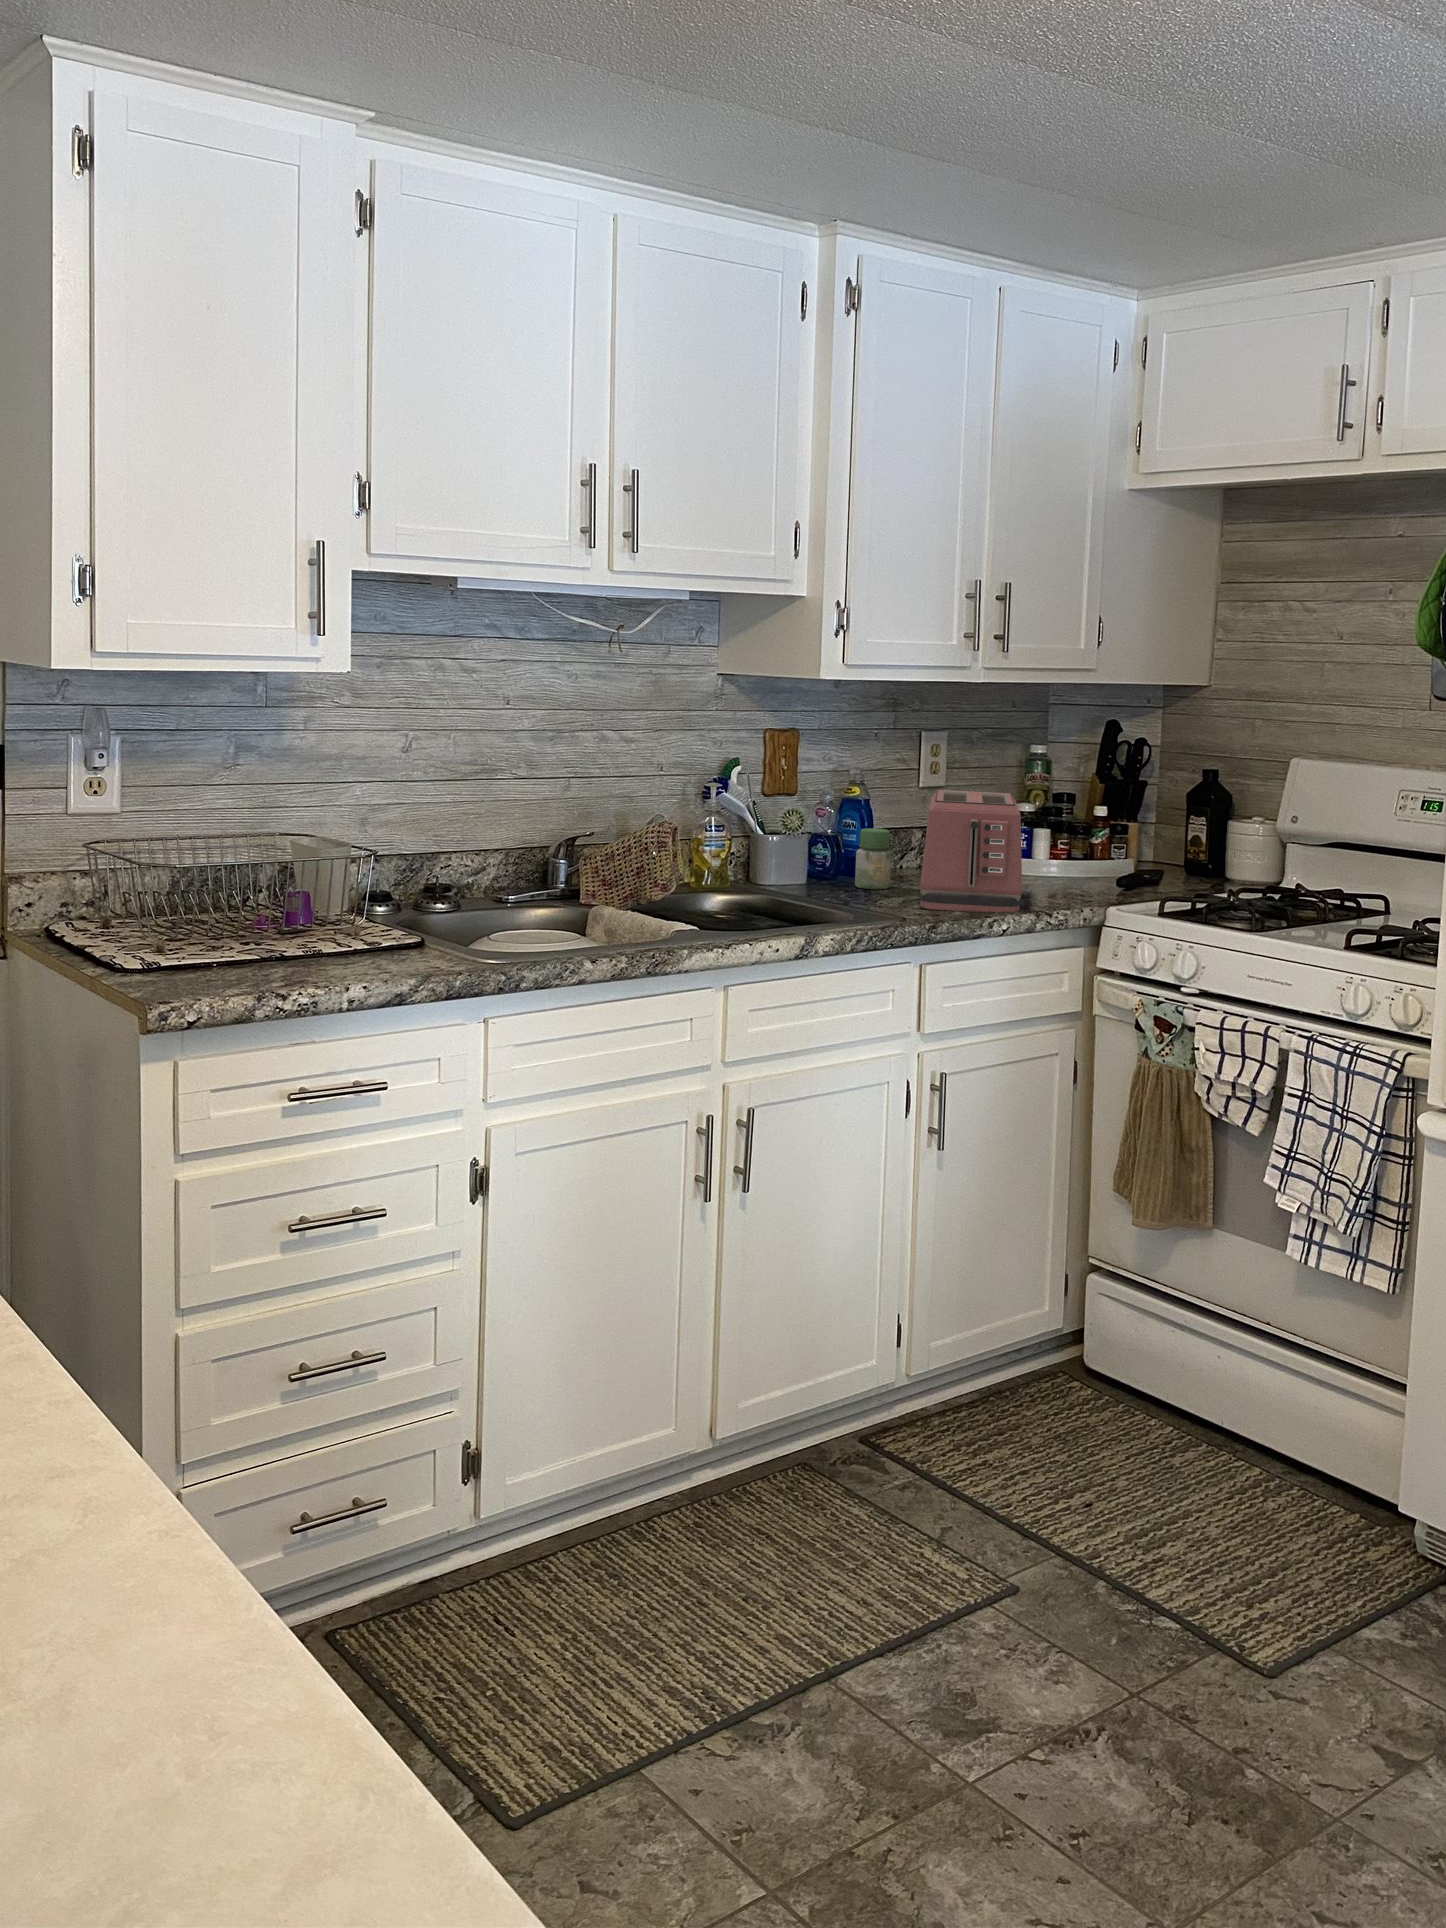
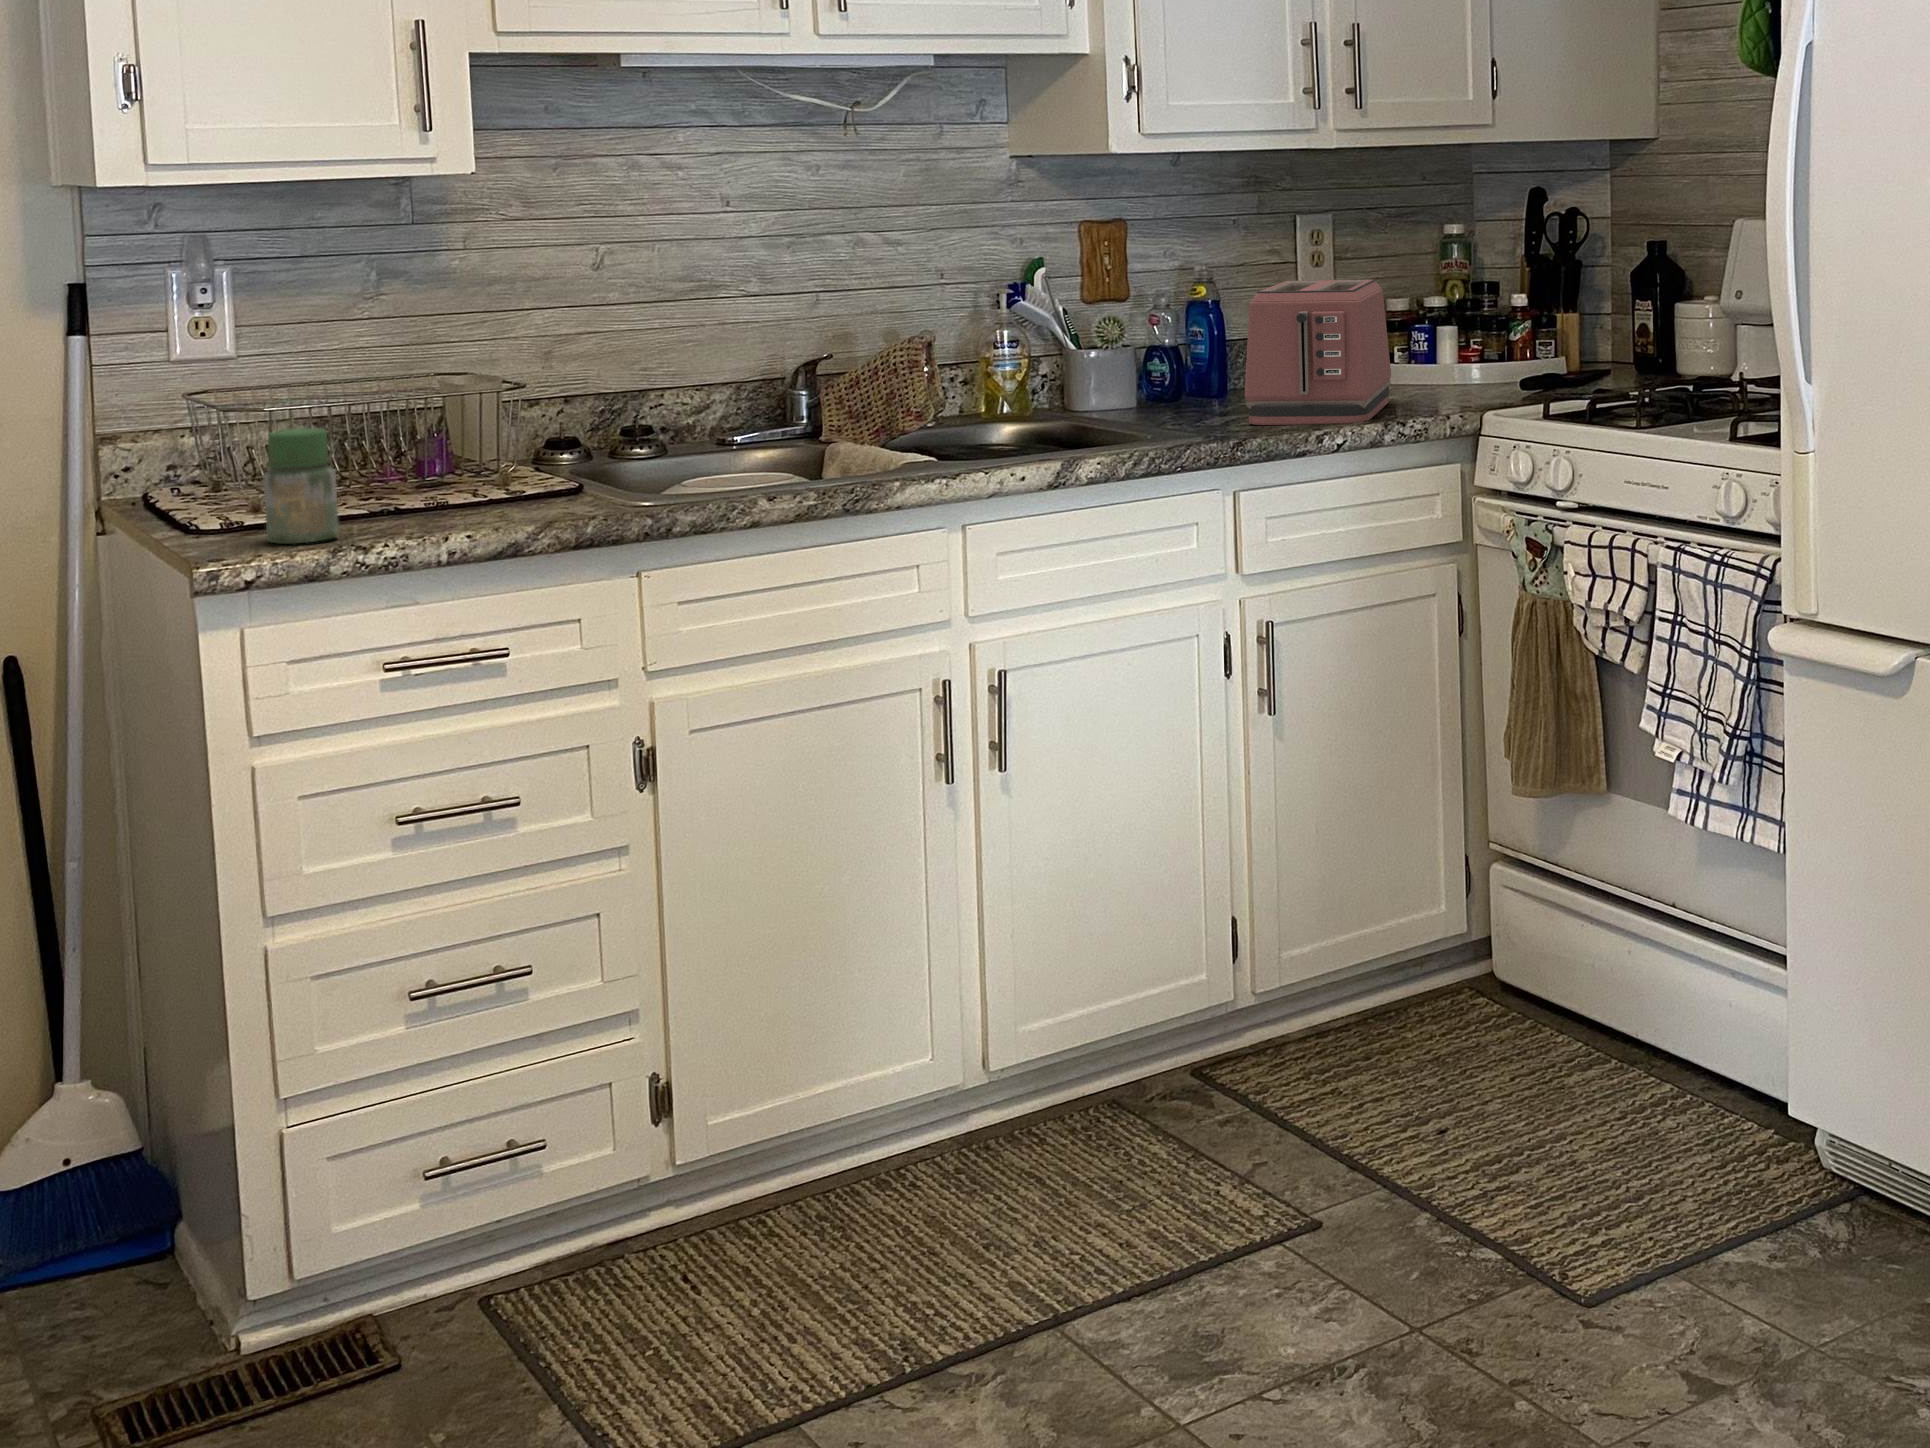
jar: present [855,828,891,889] -> present [263,428,339,544]

